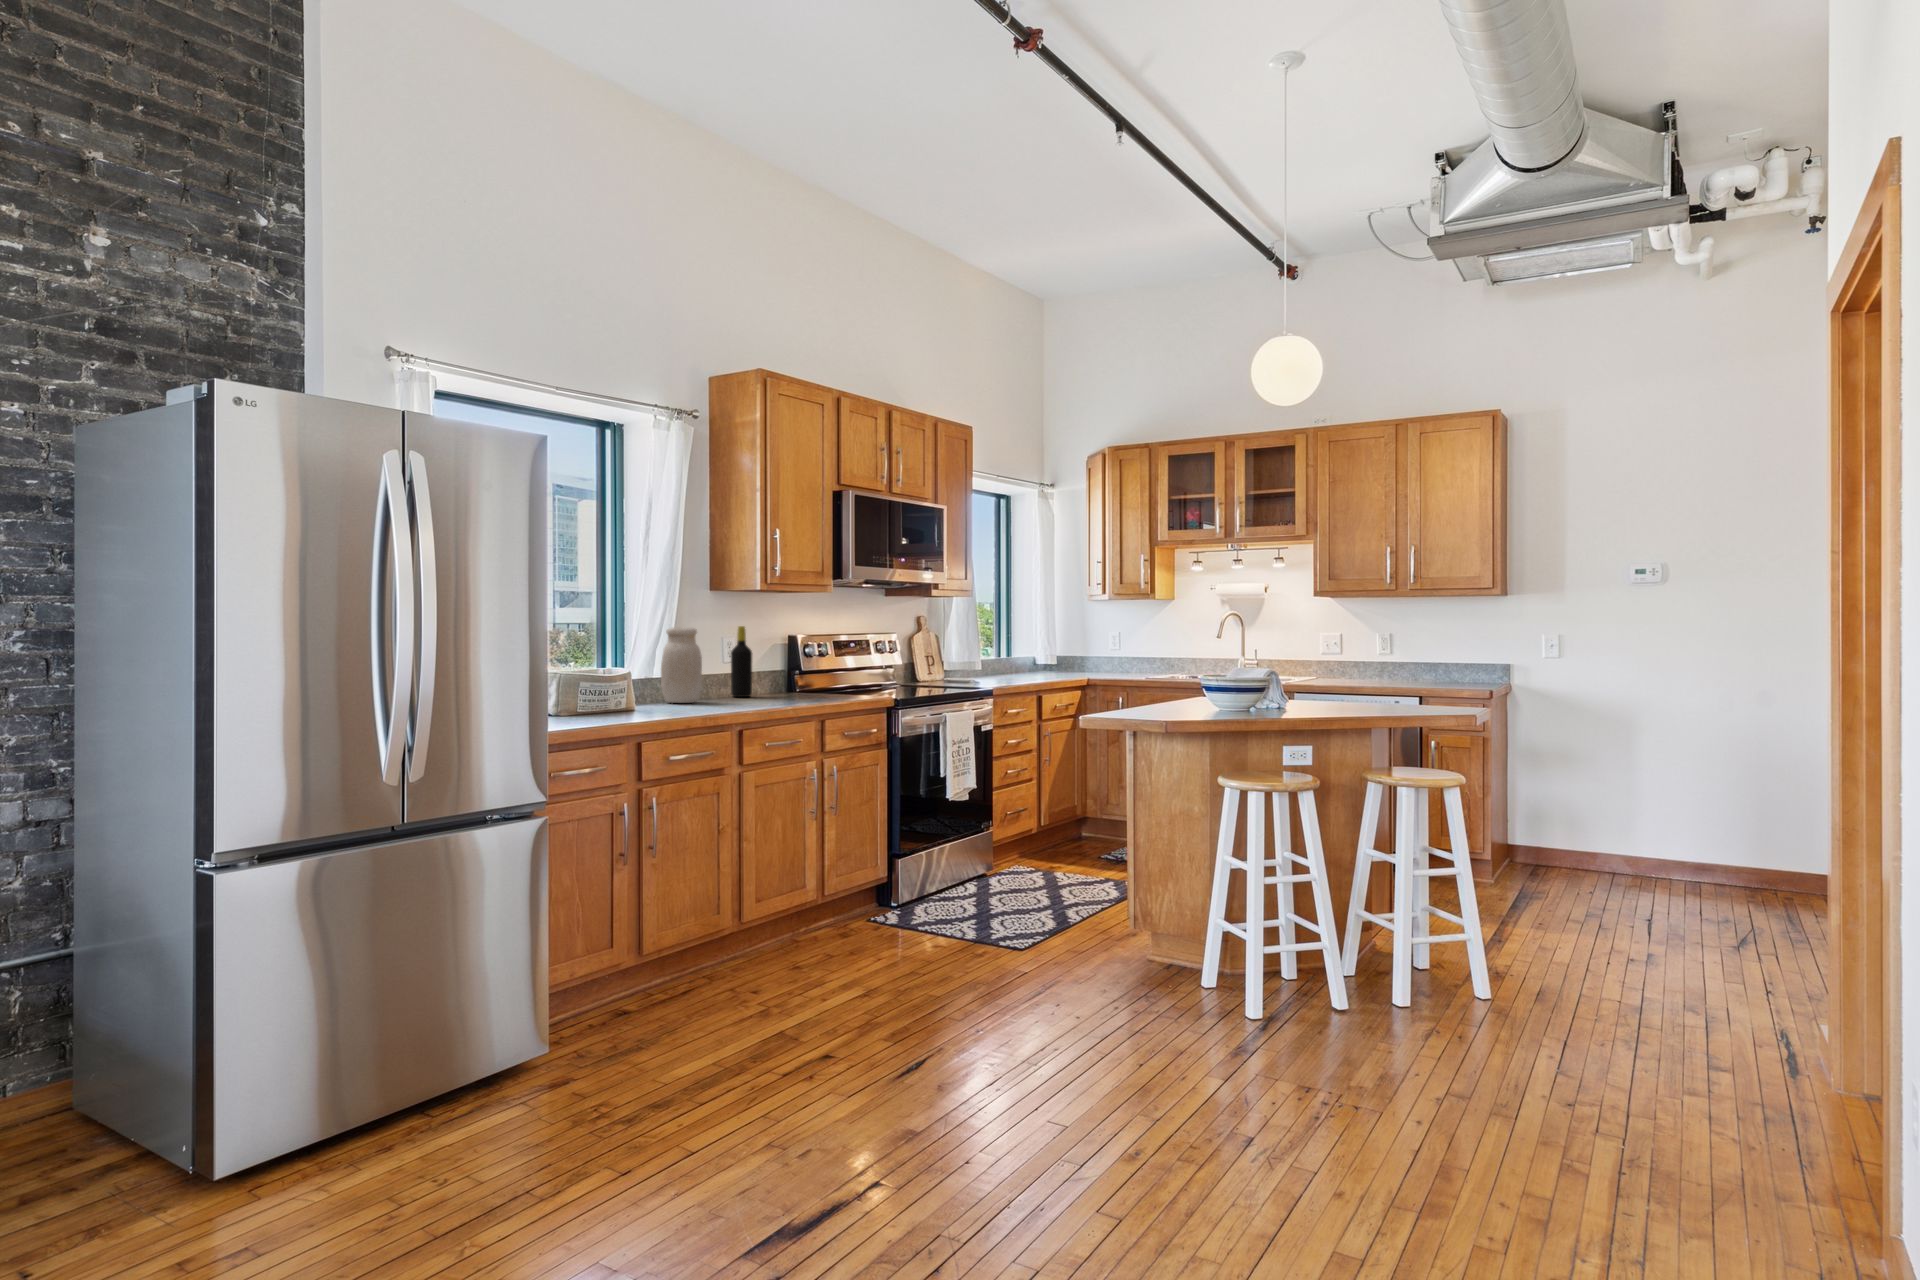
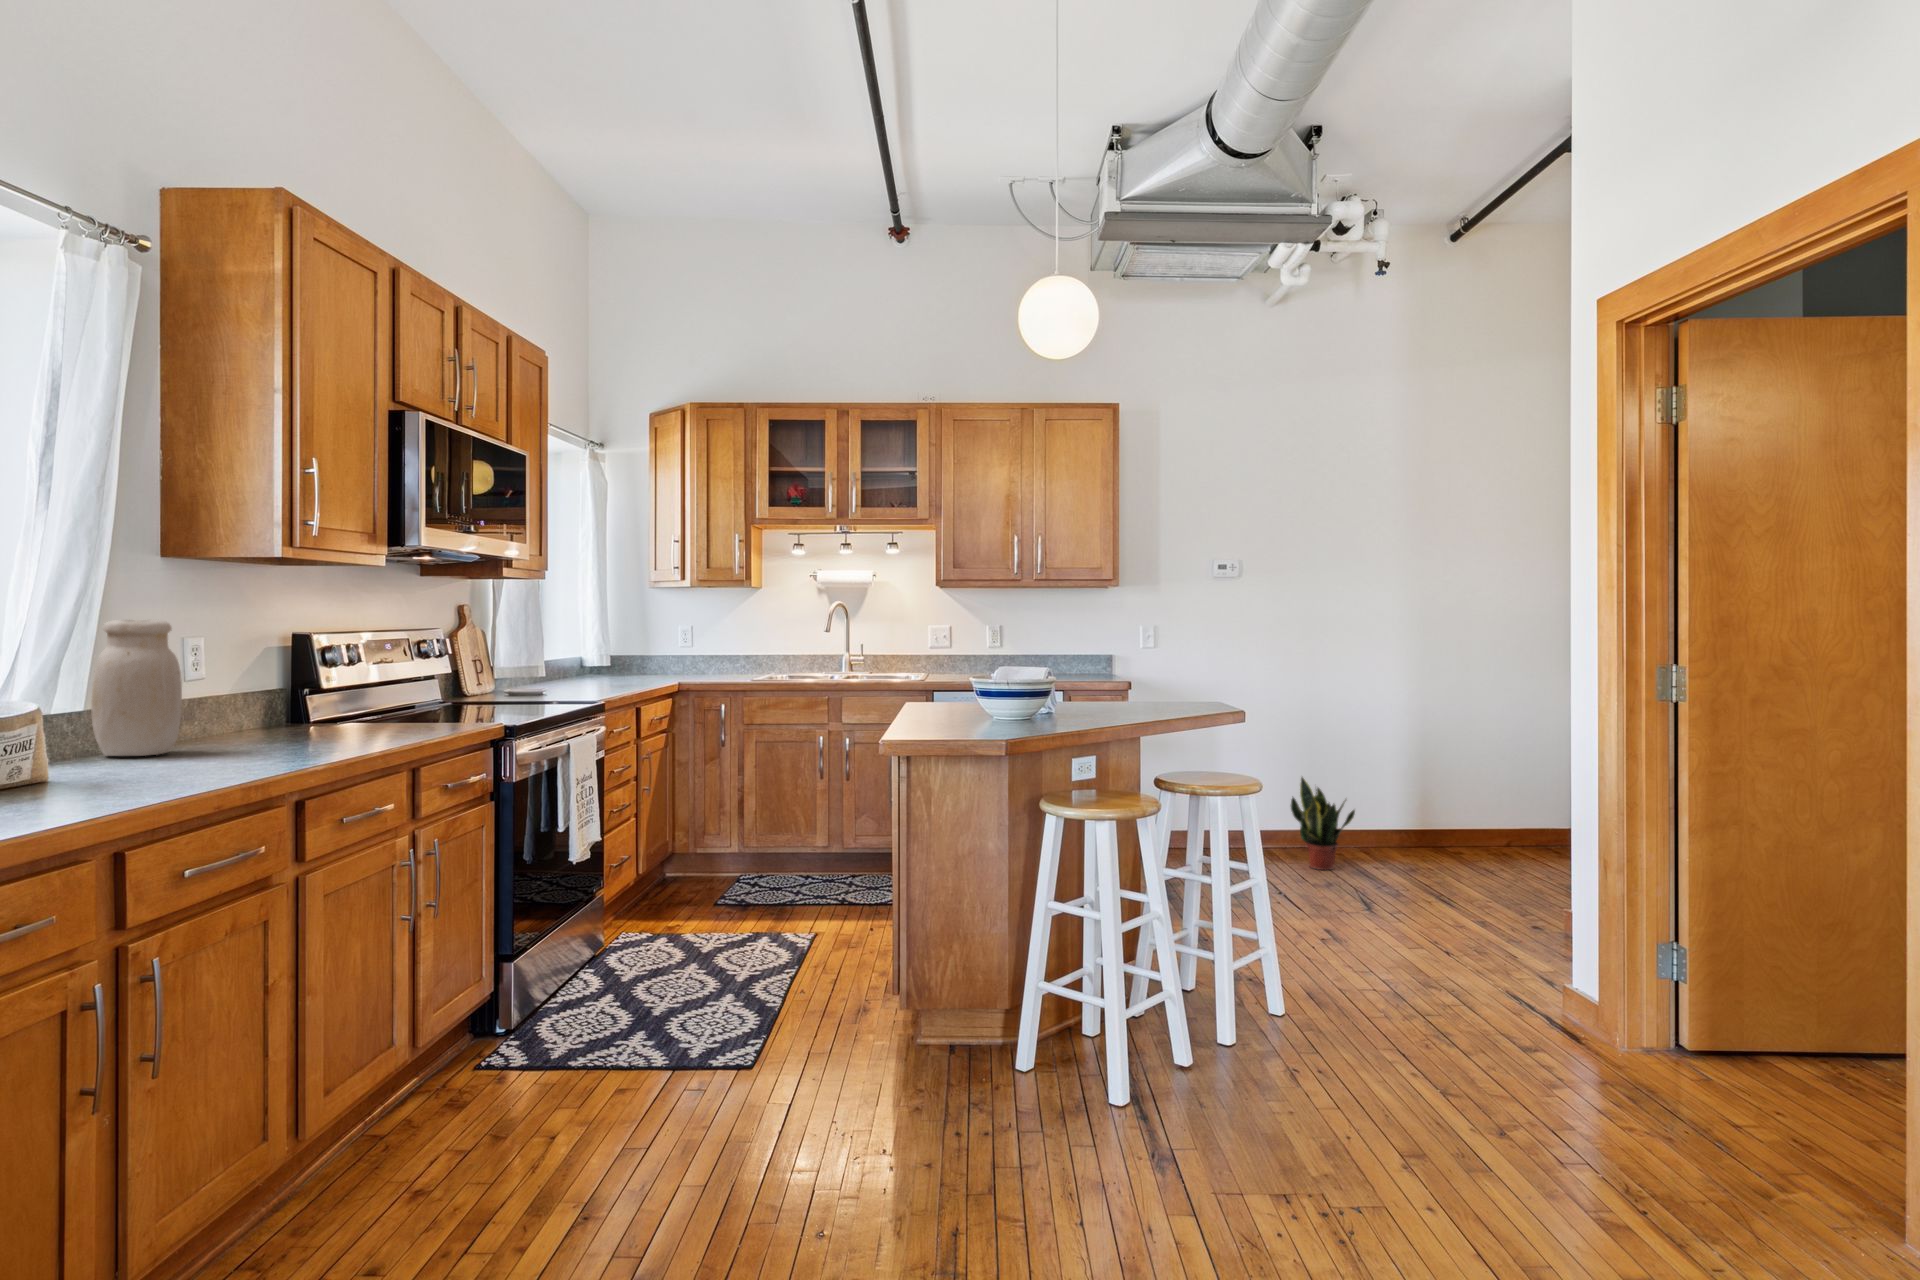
bottle: present [731,626,752,697] -> none [217,618,260,737]
potted plant: none [1703,791,1781,895] -> present [1291,777,1355,870]

